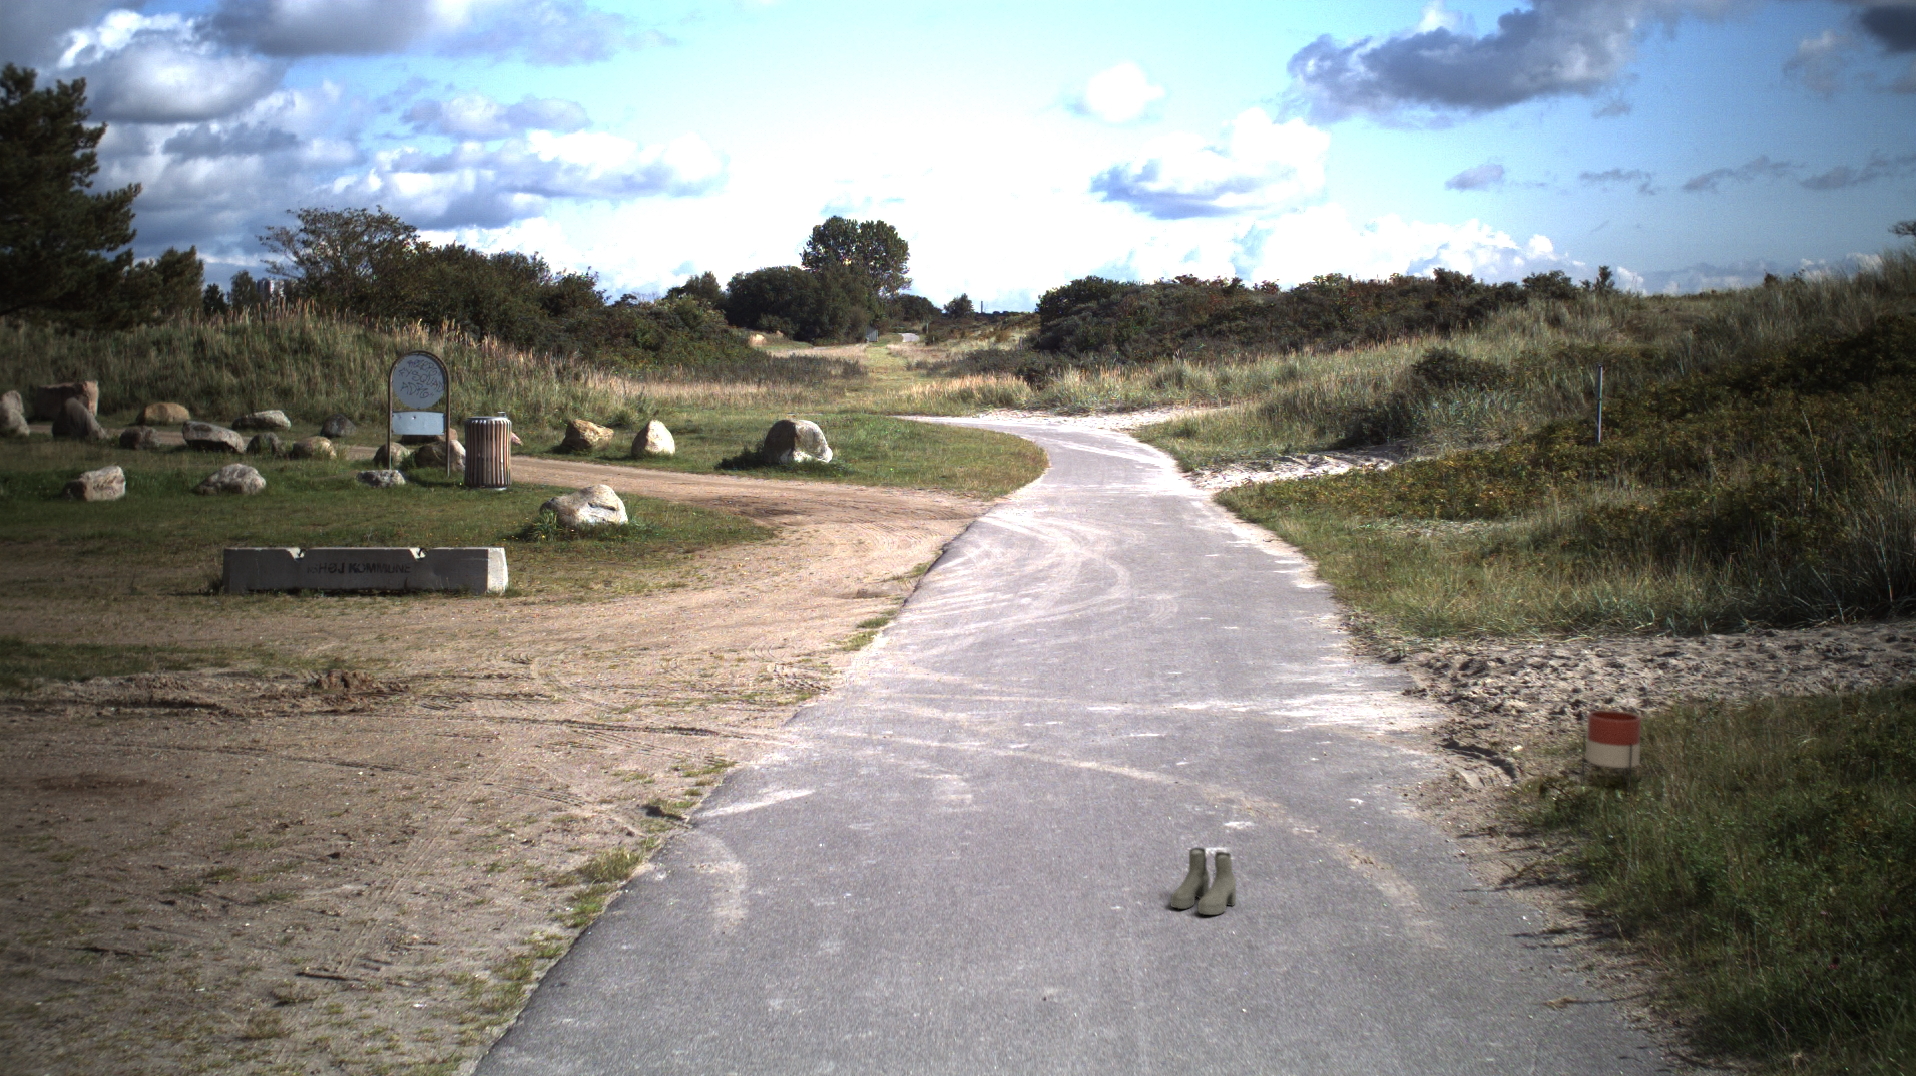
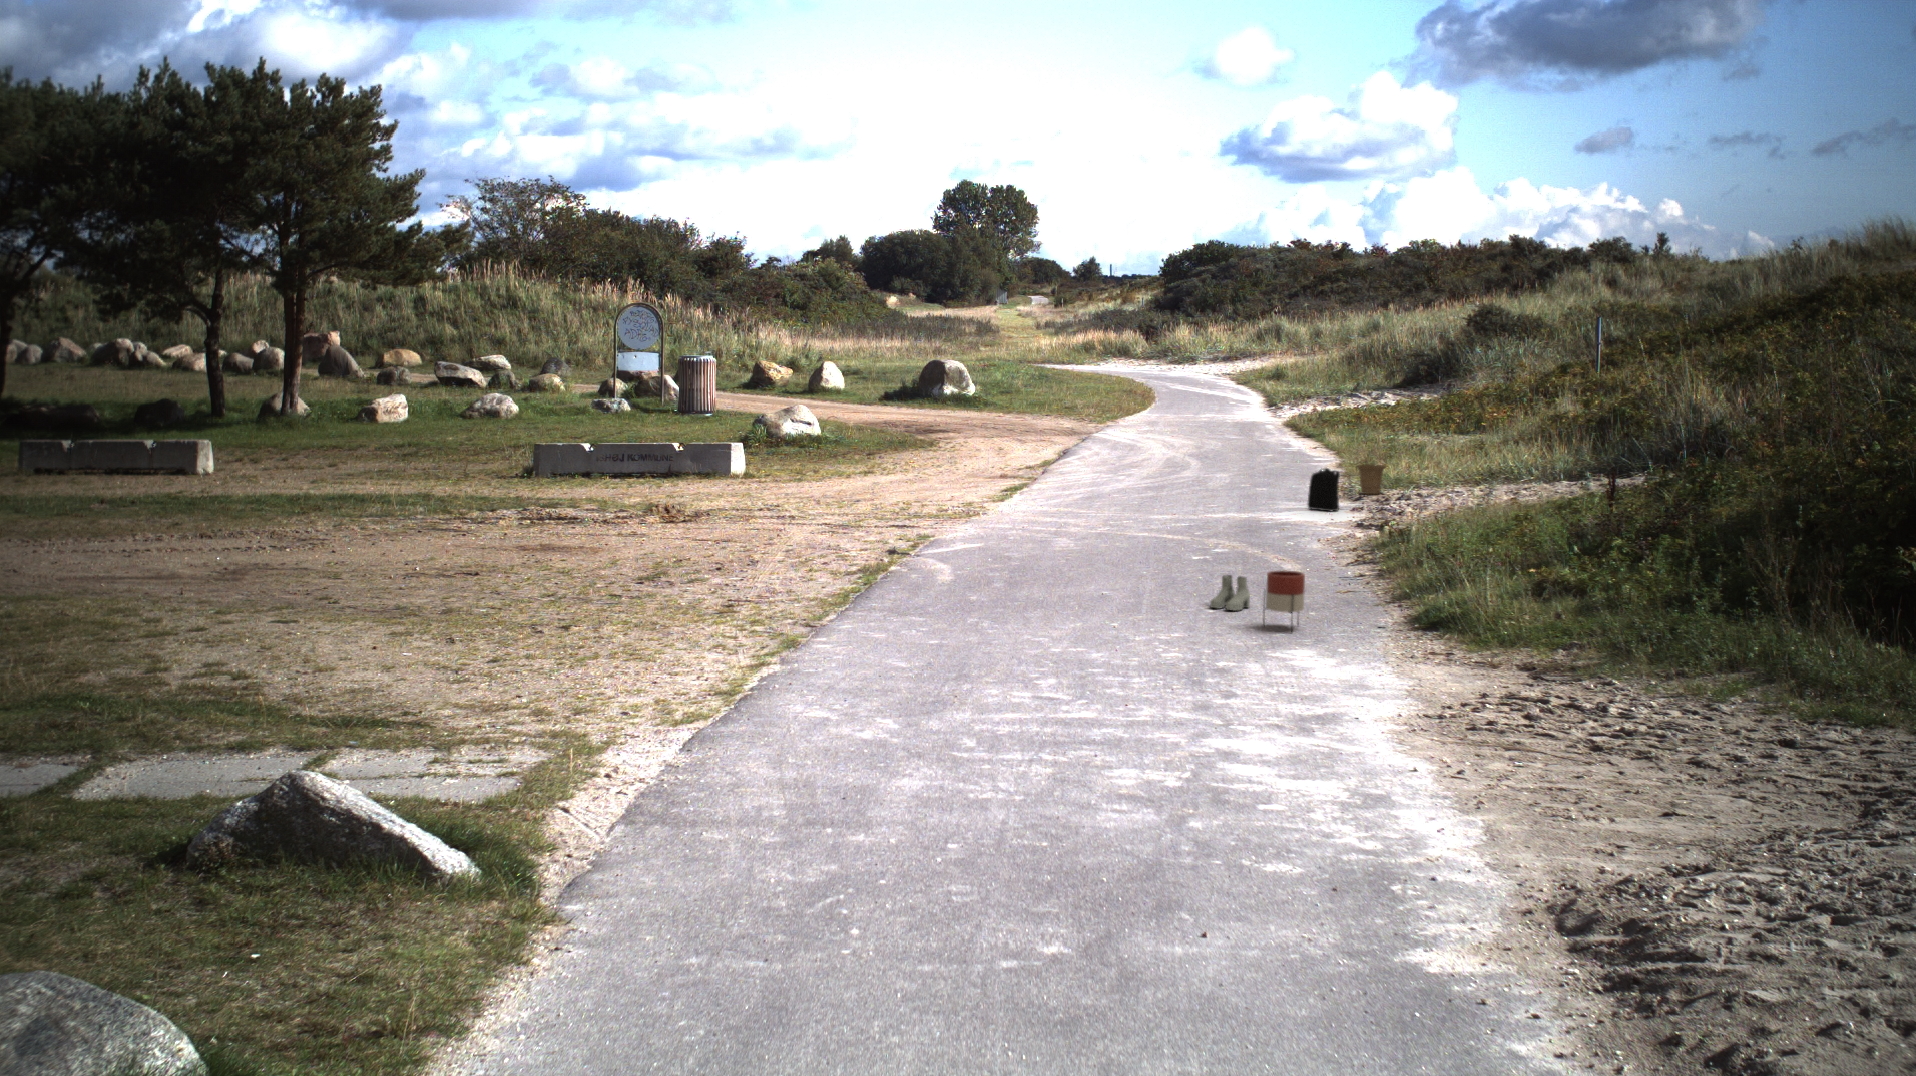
basket: none [1324,579,1366,621] -> present [1356,464,1386,495]
backpack: none [1270,594,1315,656] -> present [1307,468,1340,511]
planter: present [1582,711,1641,794] -> present [1264,570,1305,626]

